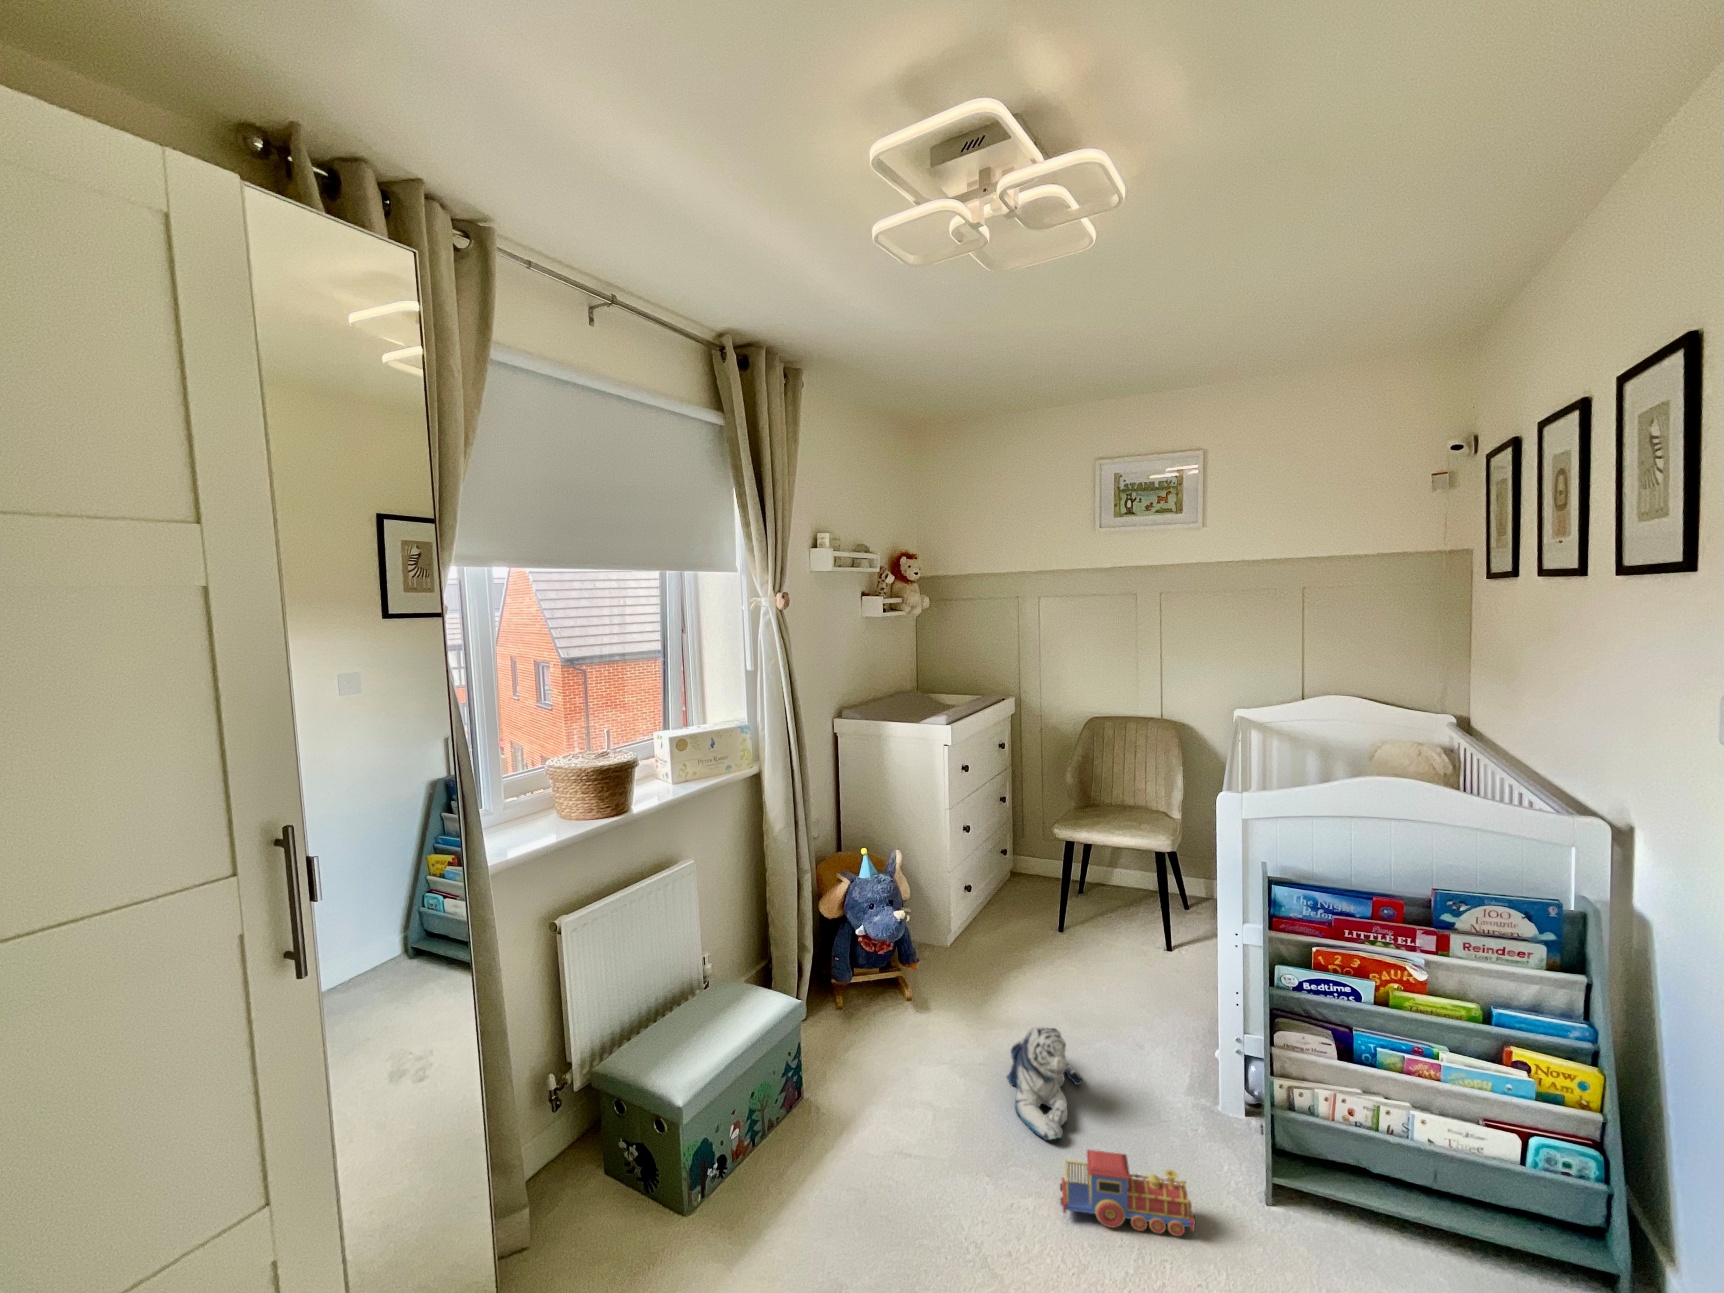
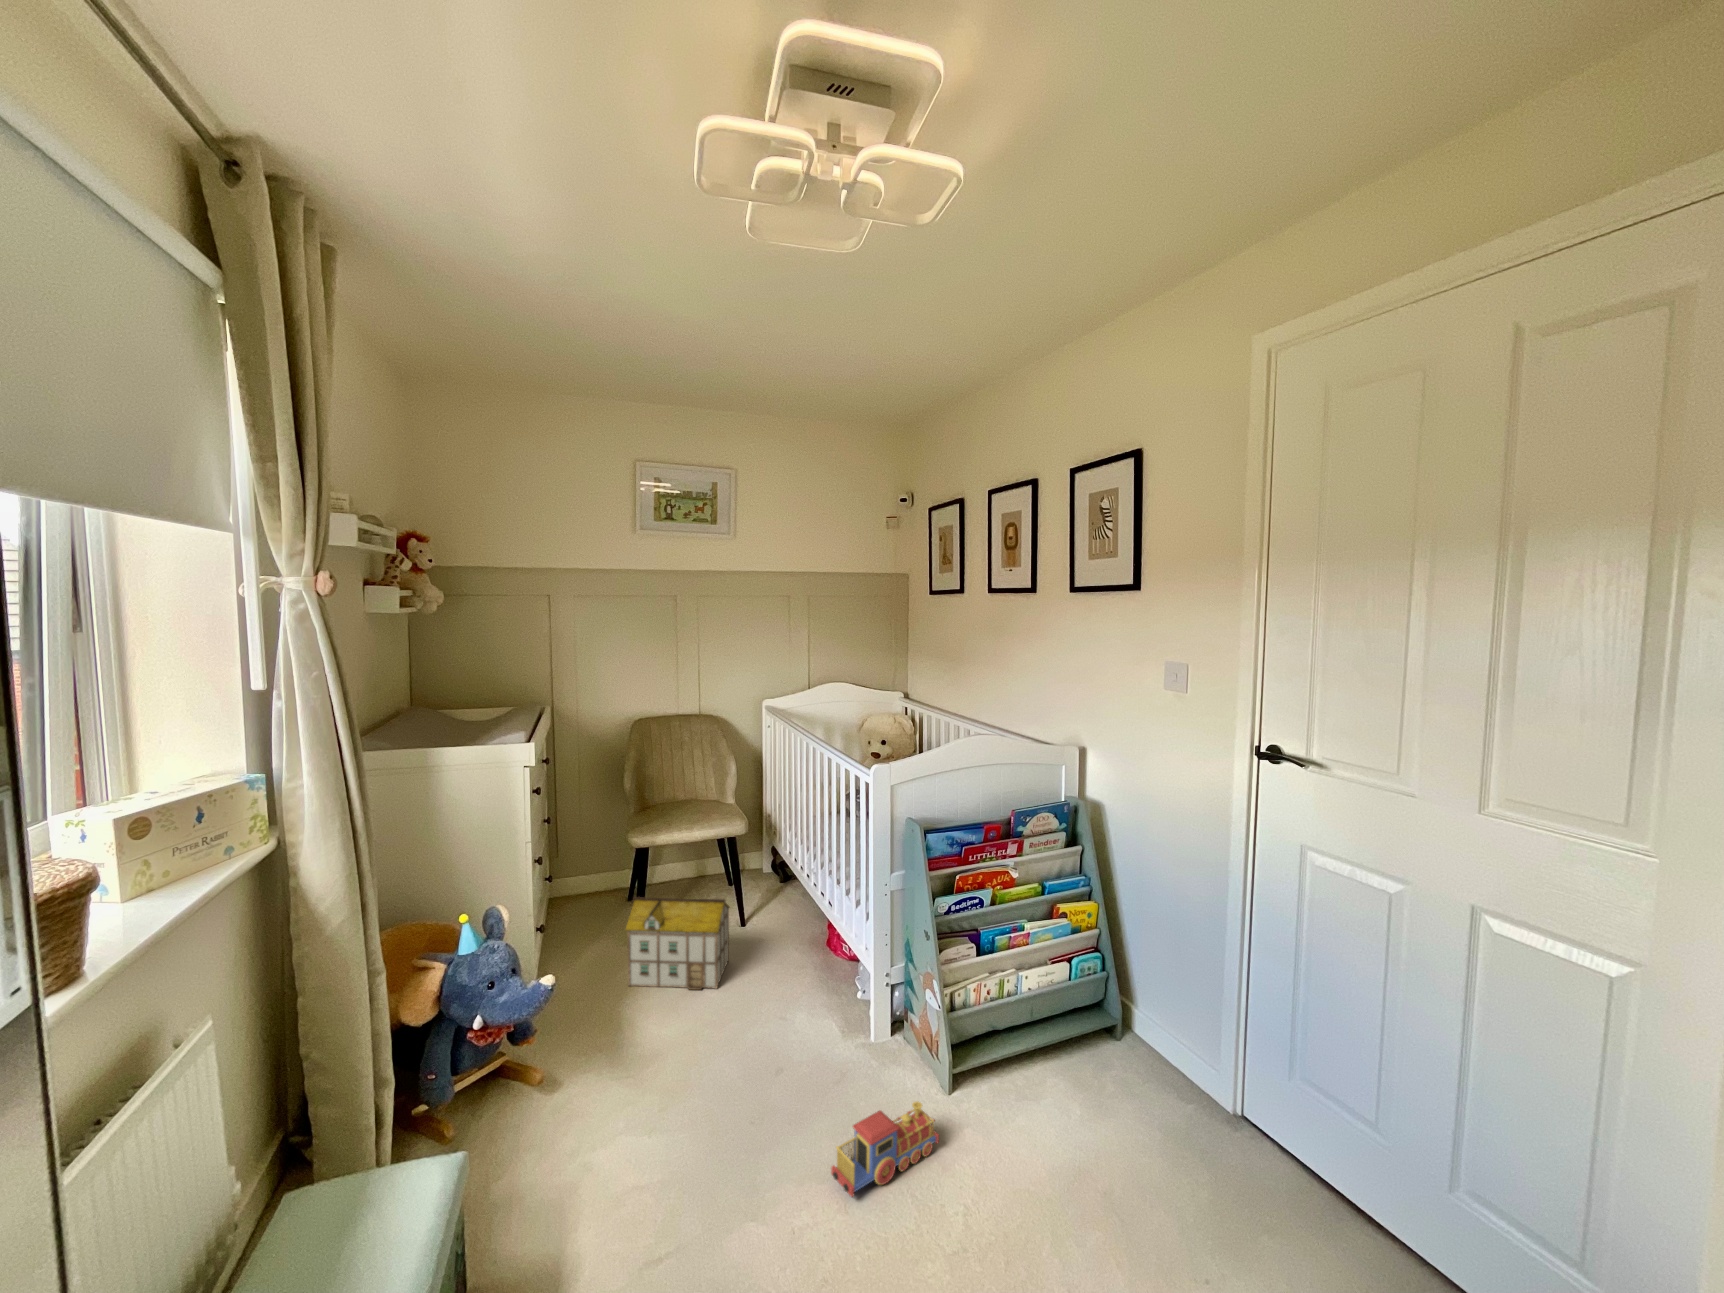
toy house: none [1022,883,1131,996] -> present [626,897,730,990]
plush toy: present [1007,1027,1082,1140] -> none [697,1030,796,1144]

